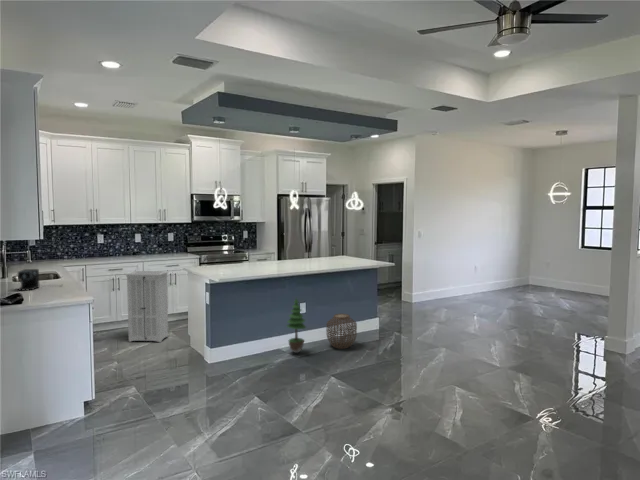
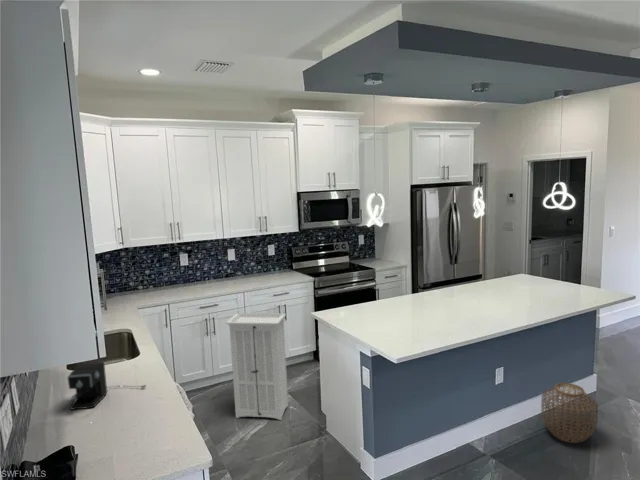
potted tree: present [287,299,306,353] -> none [488,368,524,456]

